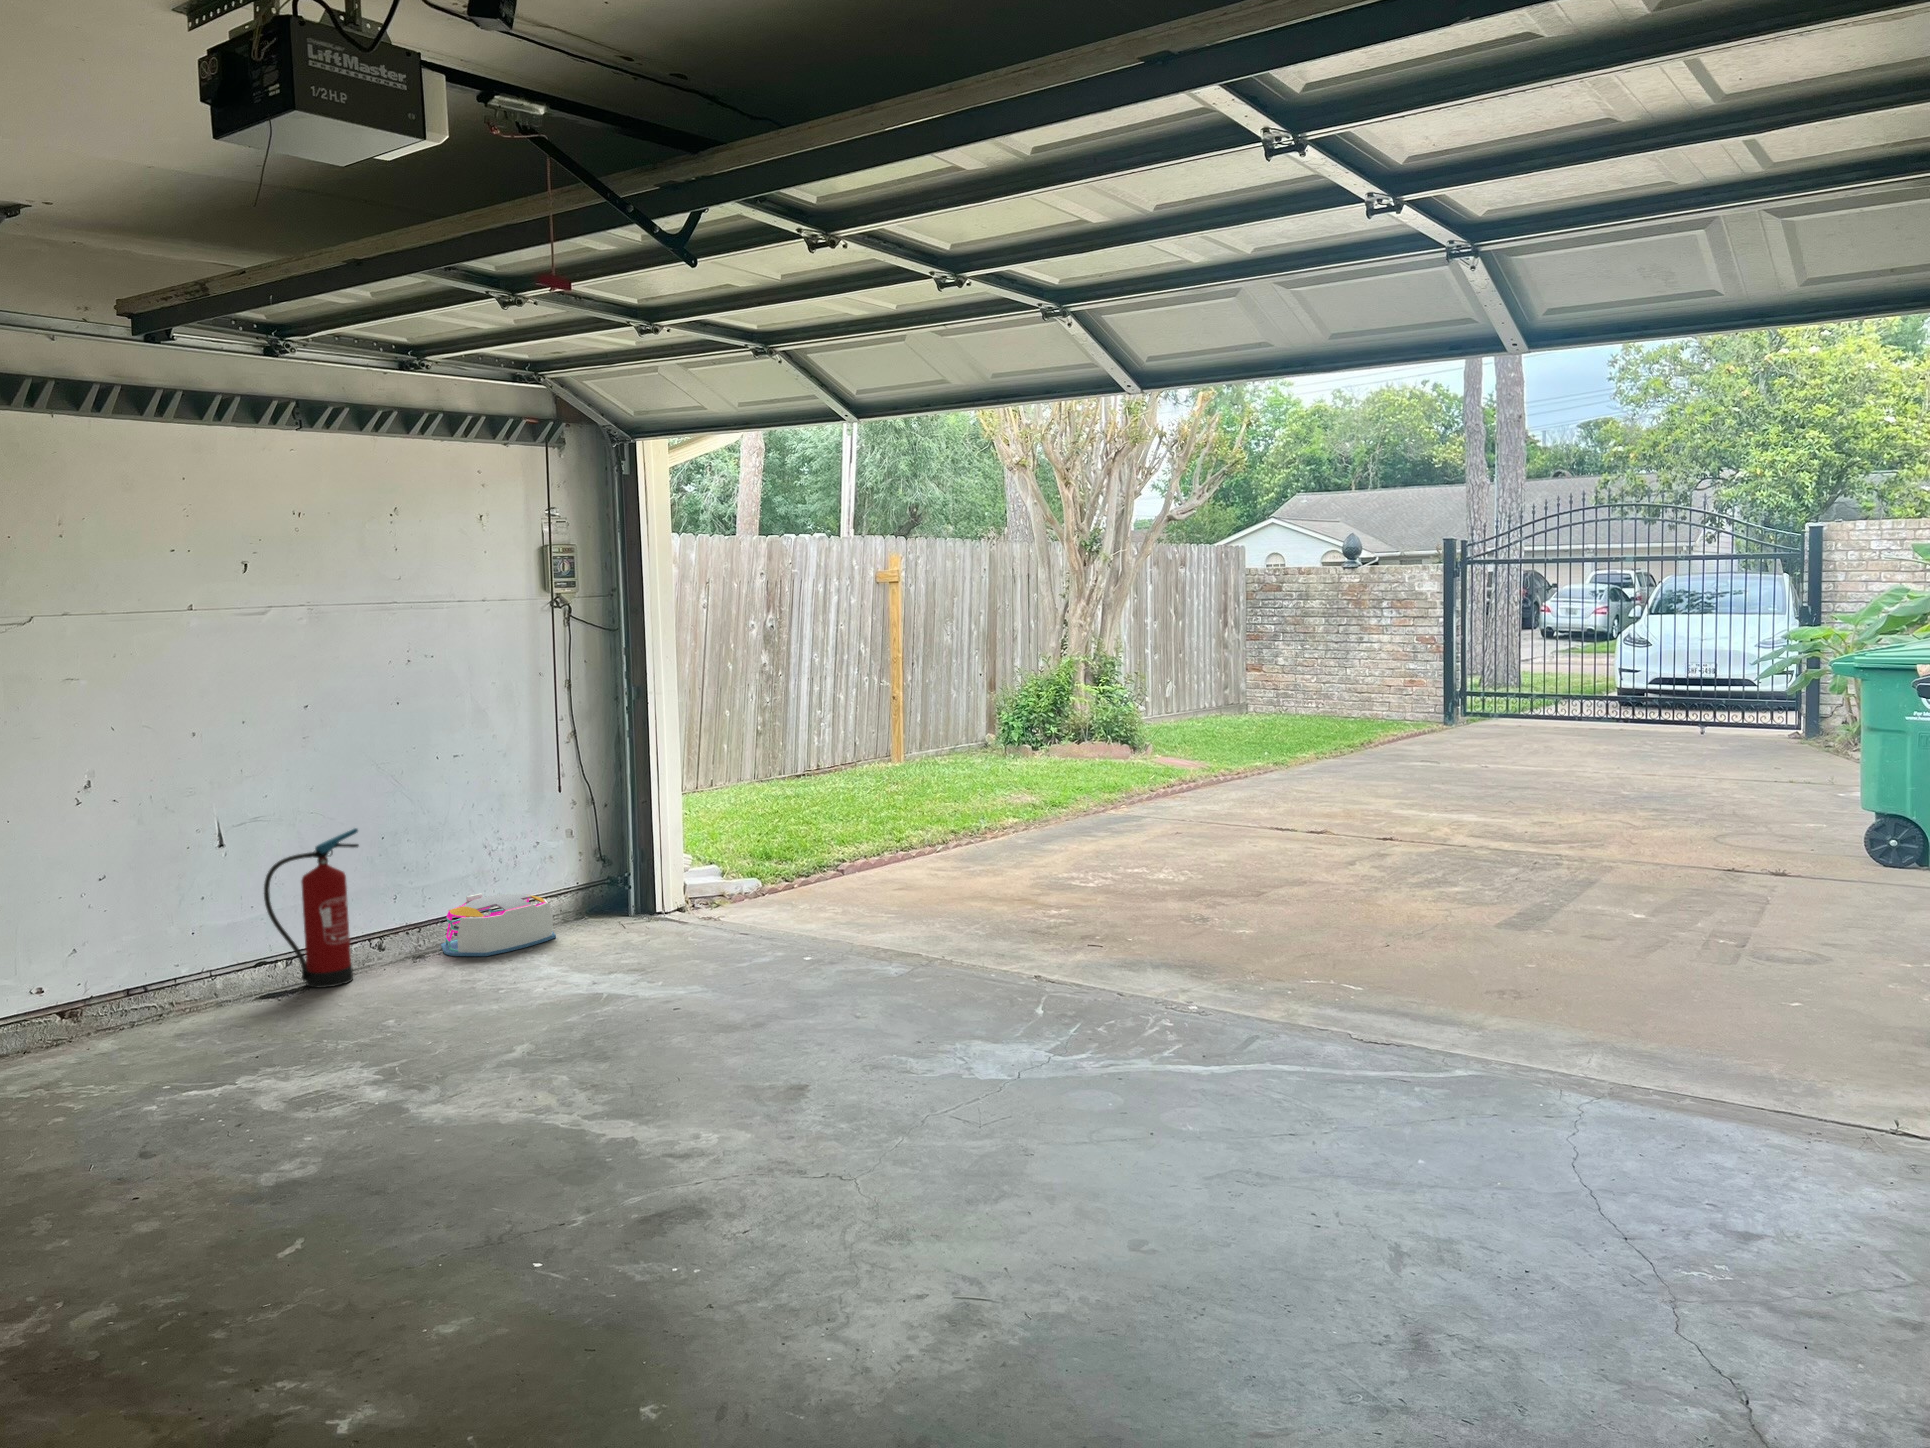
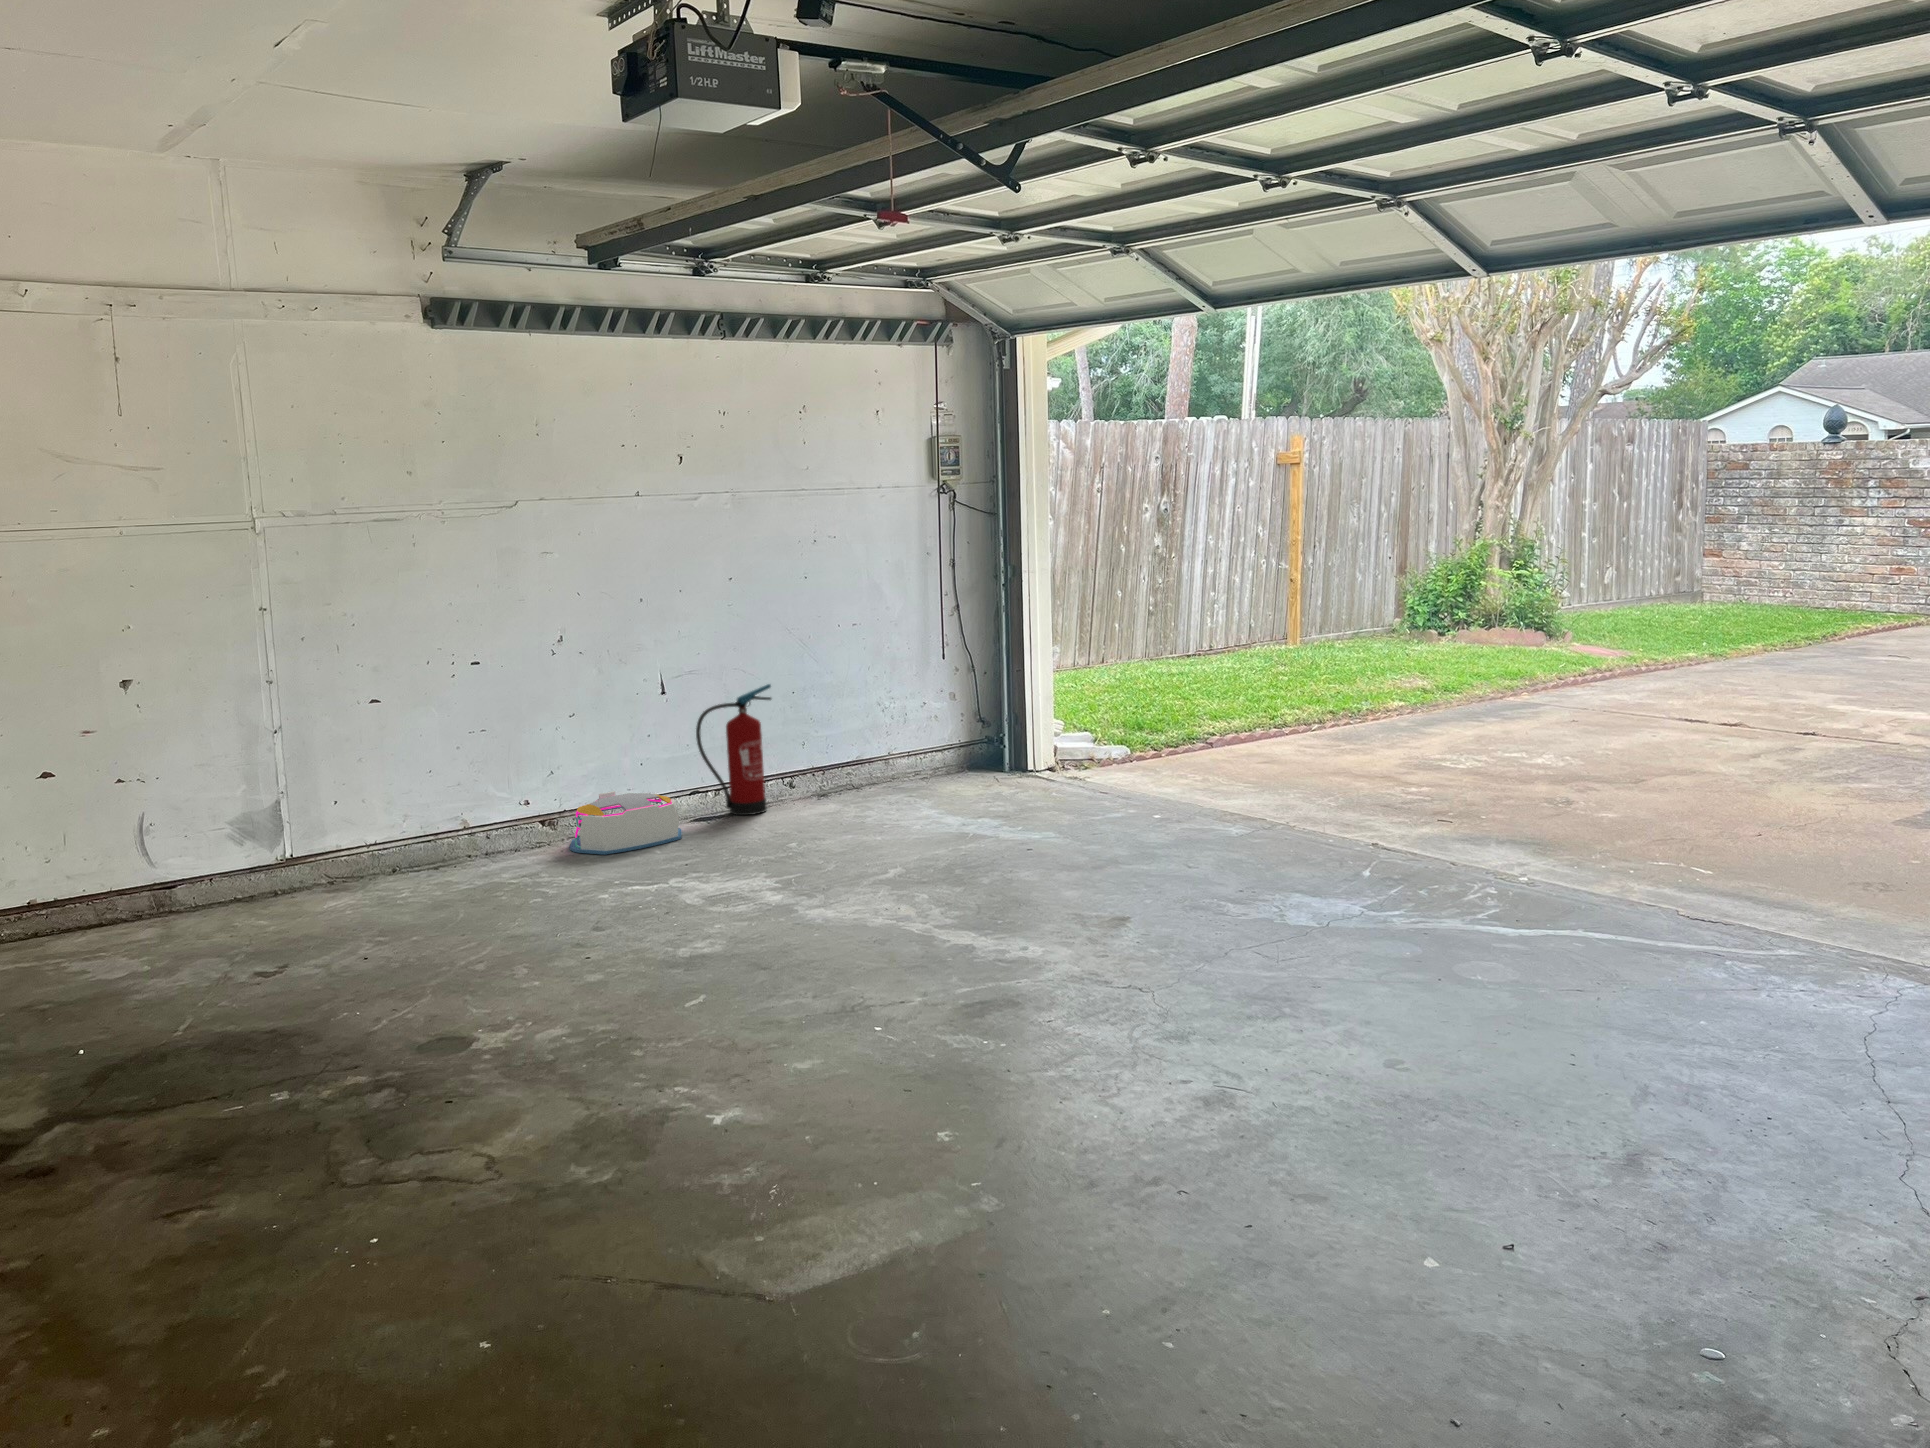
storage bin: present [441,893,556,956] -> present [570,791,681,855]

